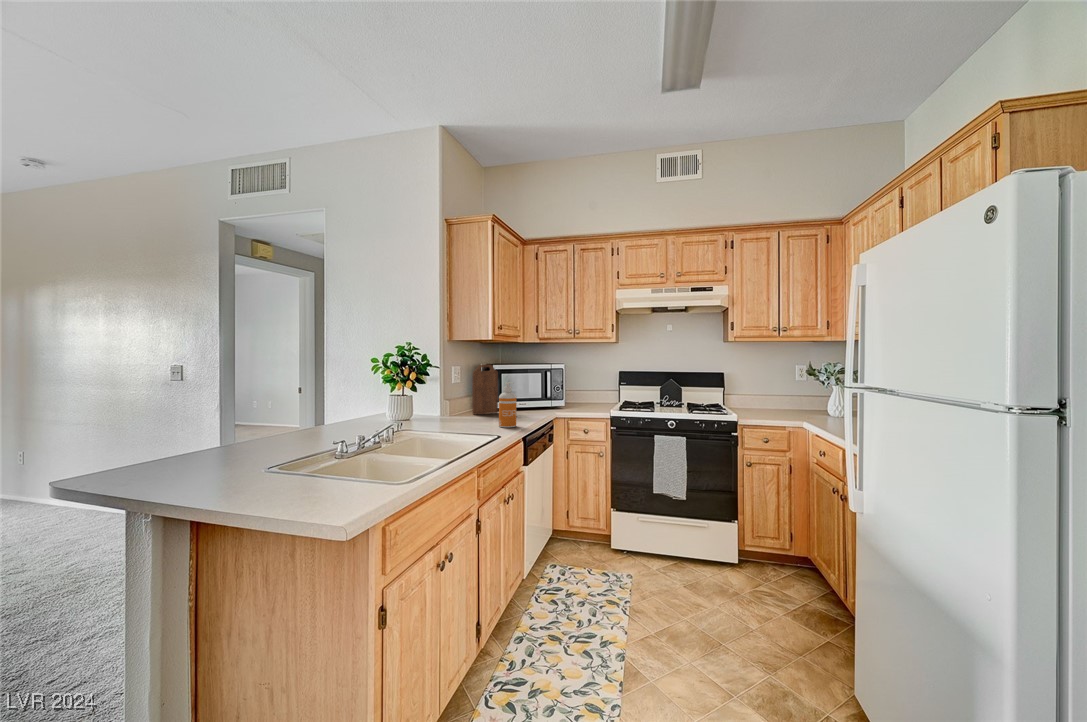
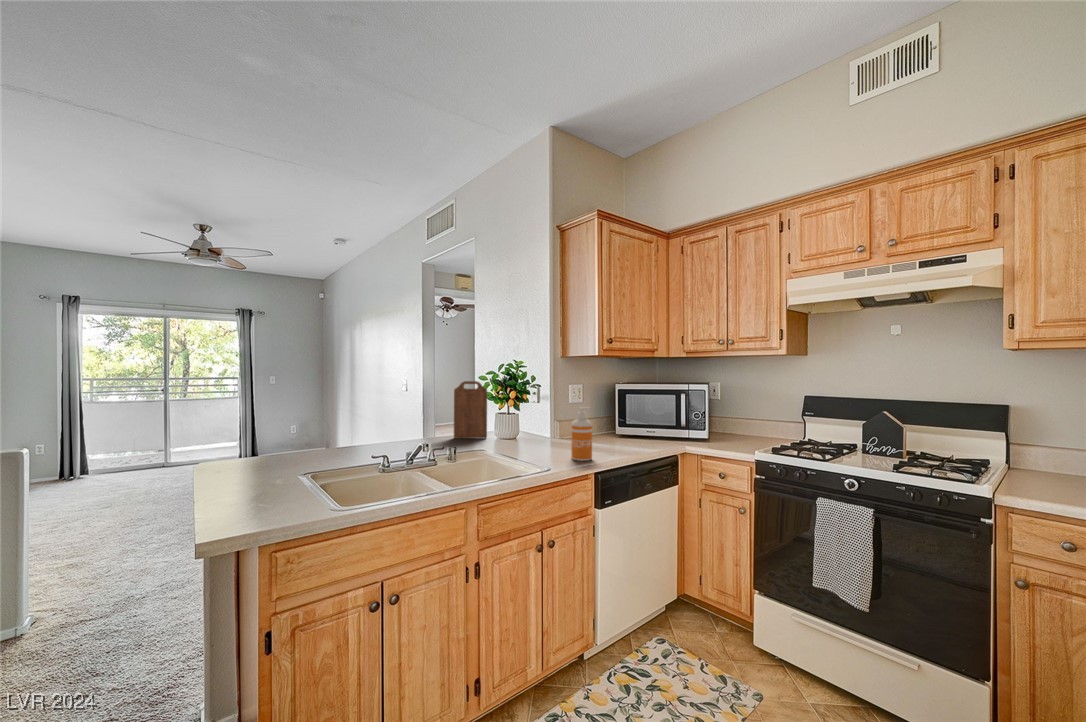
cutting board: present [472,365,498,415] -> present [454,381,487,438]

